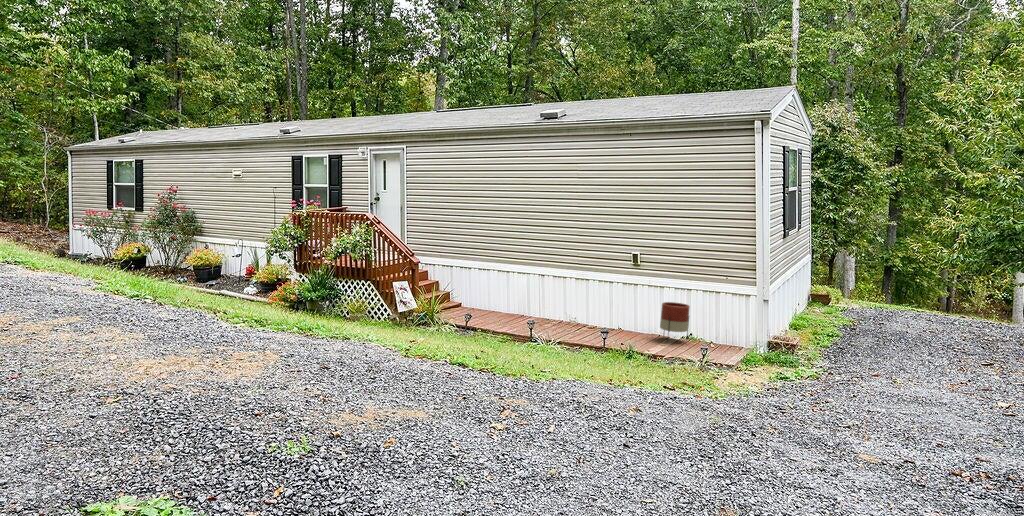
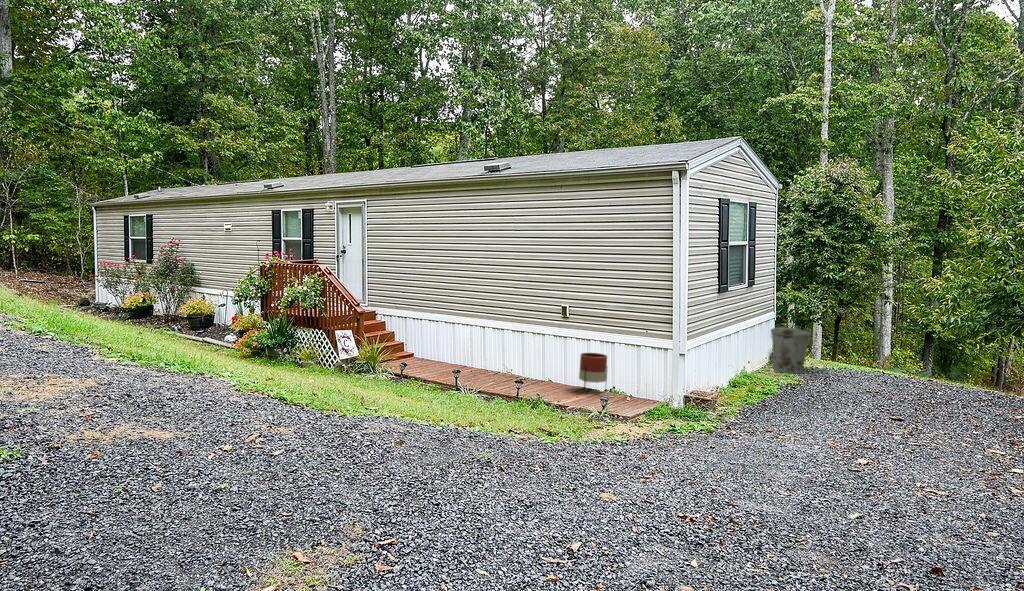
trash can: none [807,273,847,320] -> present [771,325,811,374]

